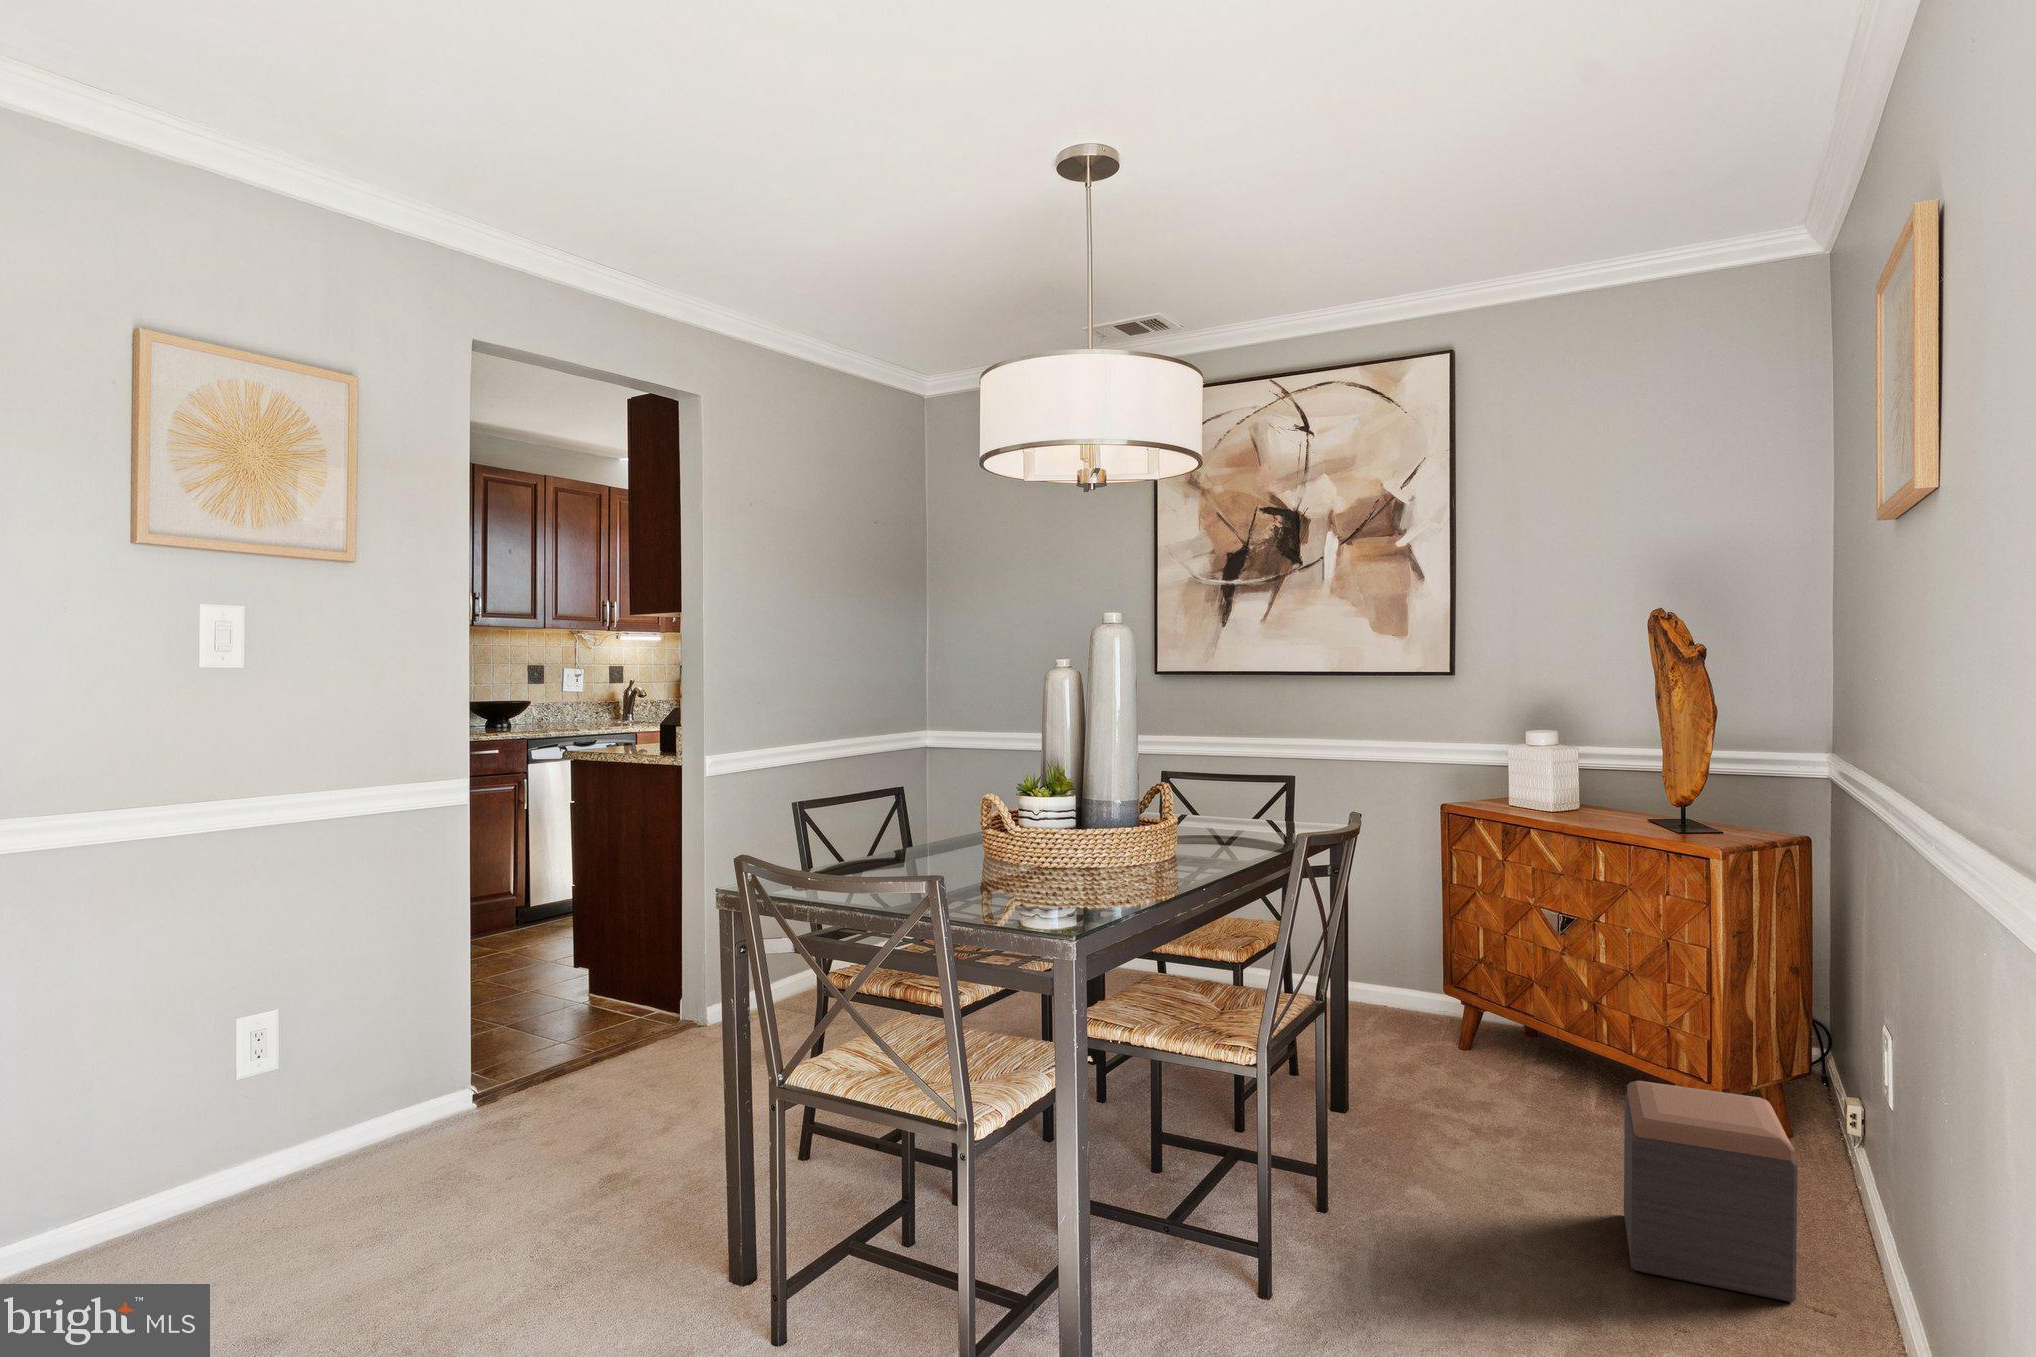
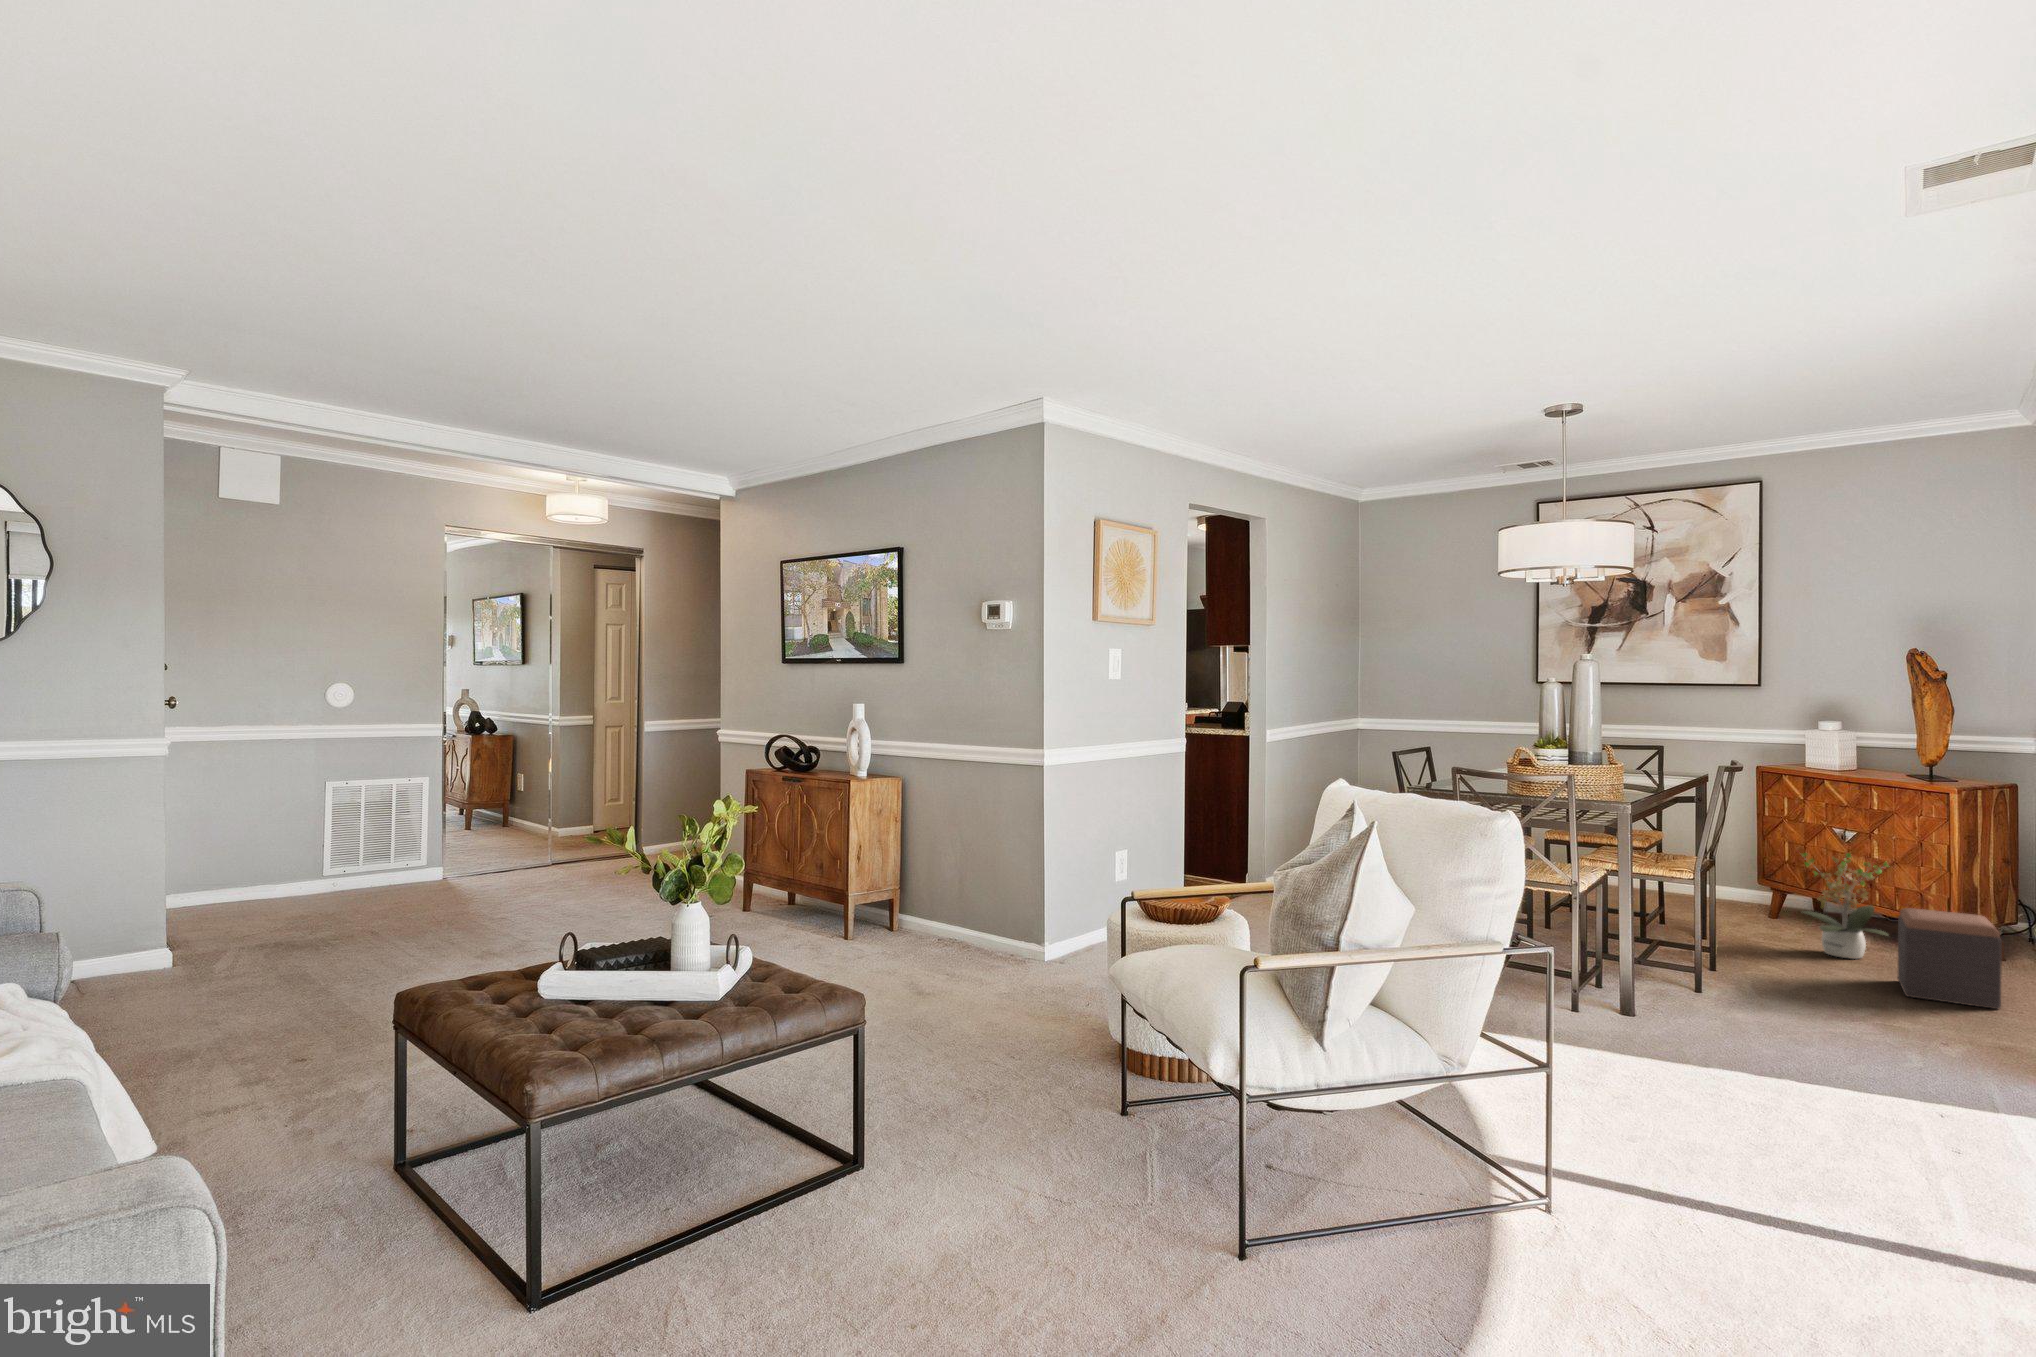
potted plant: none [1481,952,1629,1150] -> present [1802,852,1888,959]

